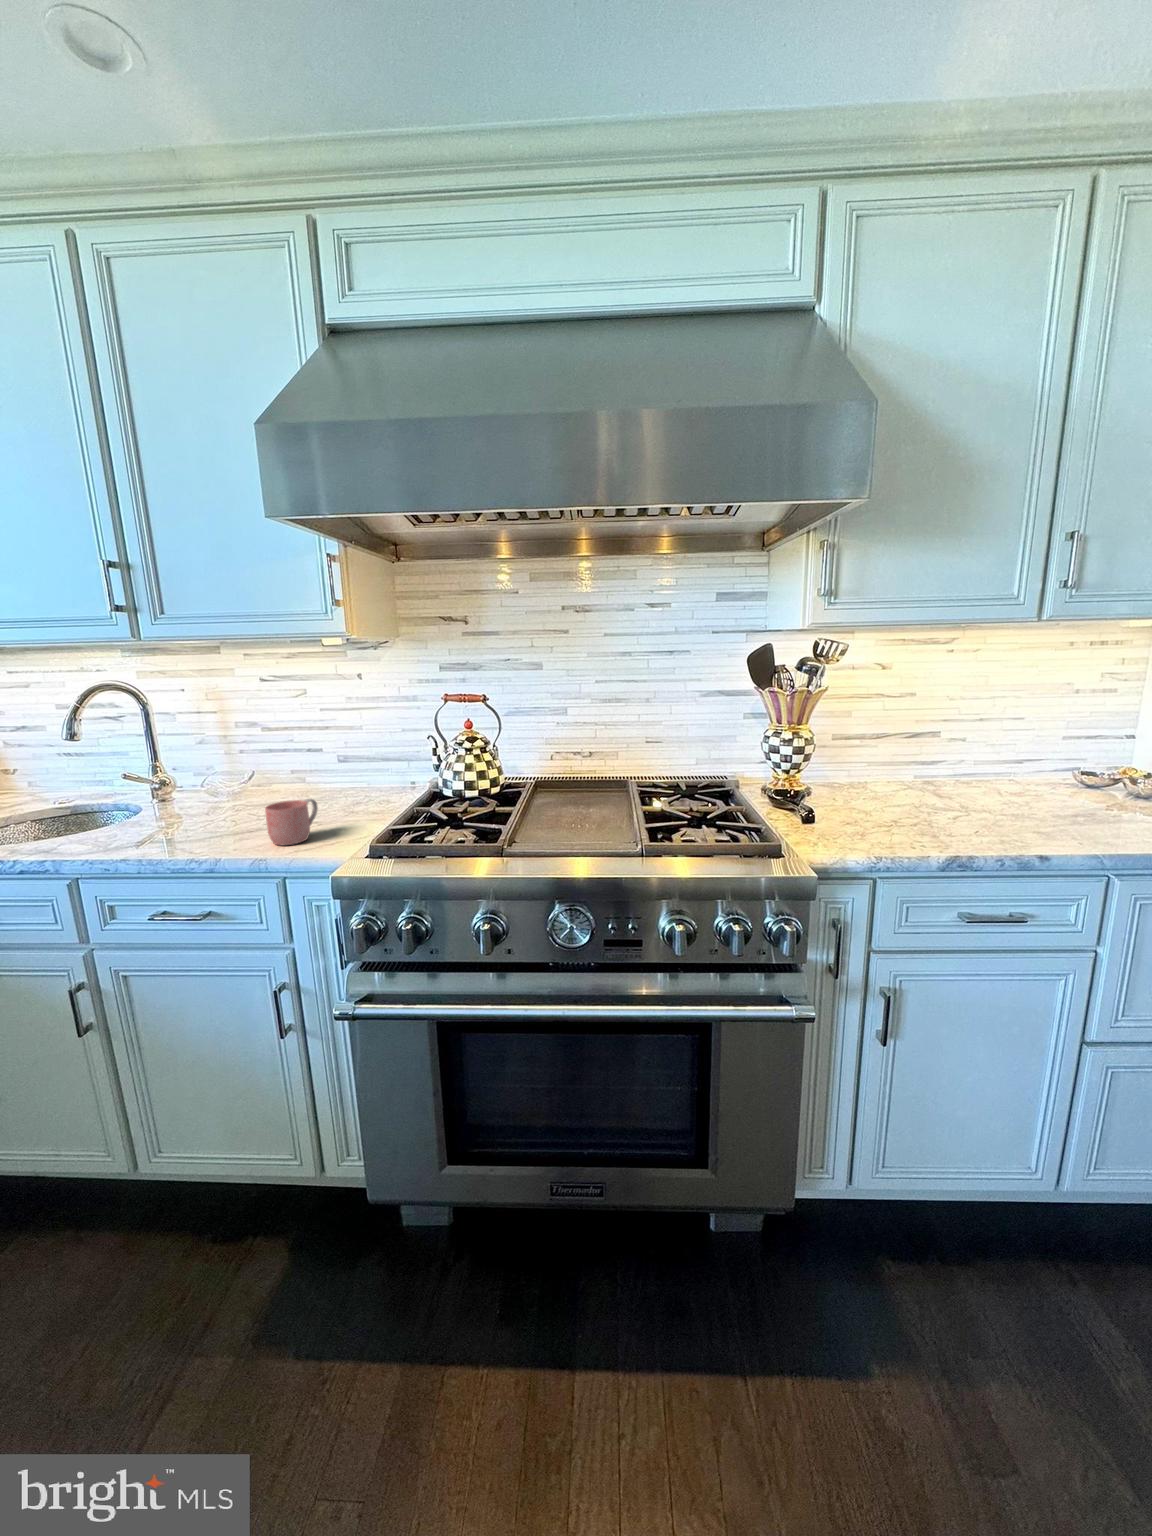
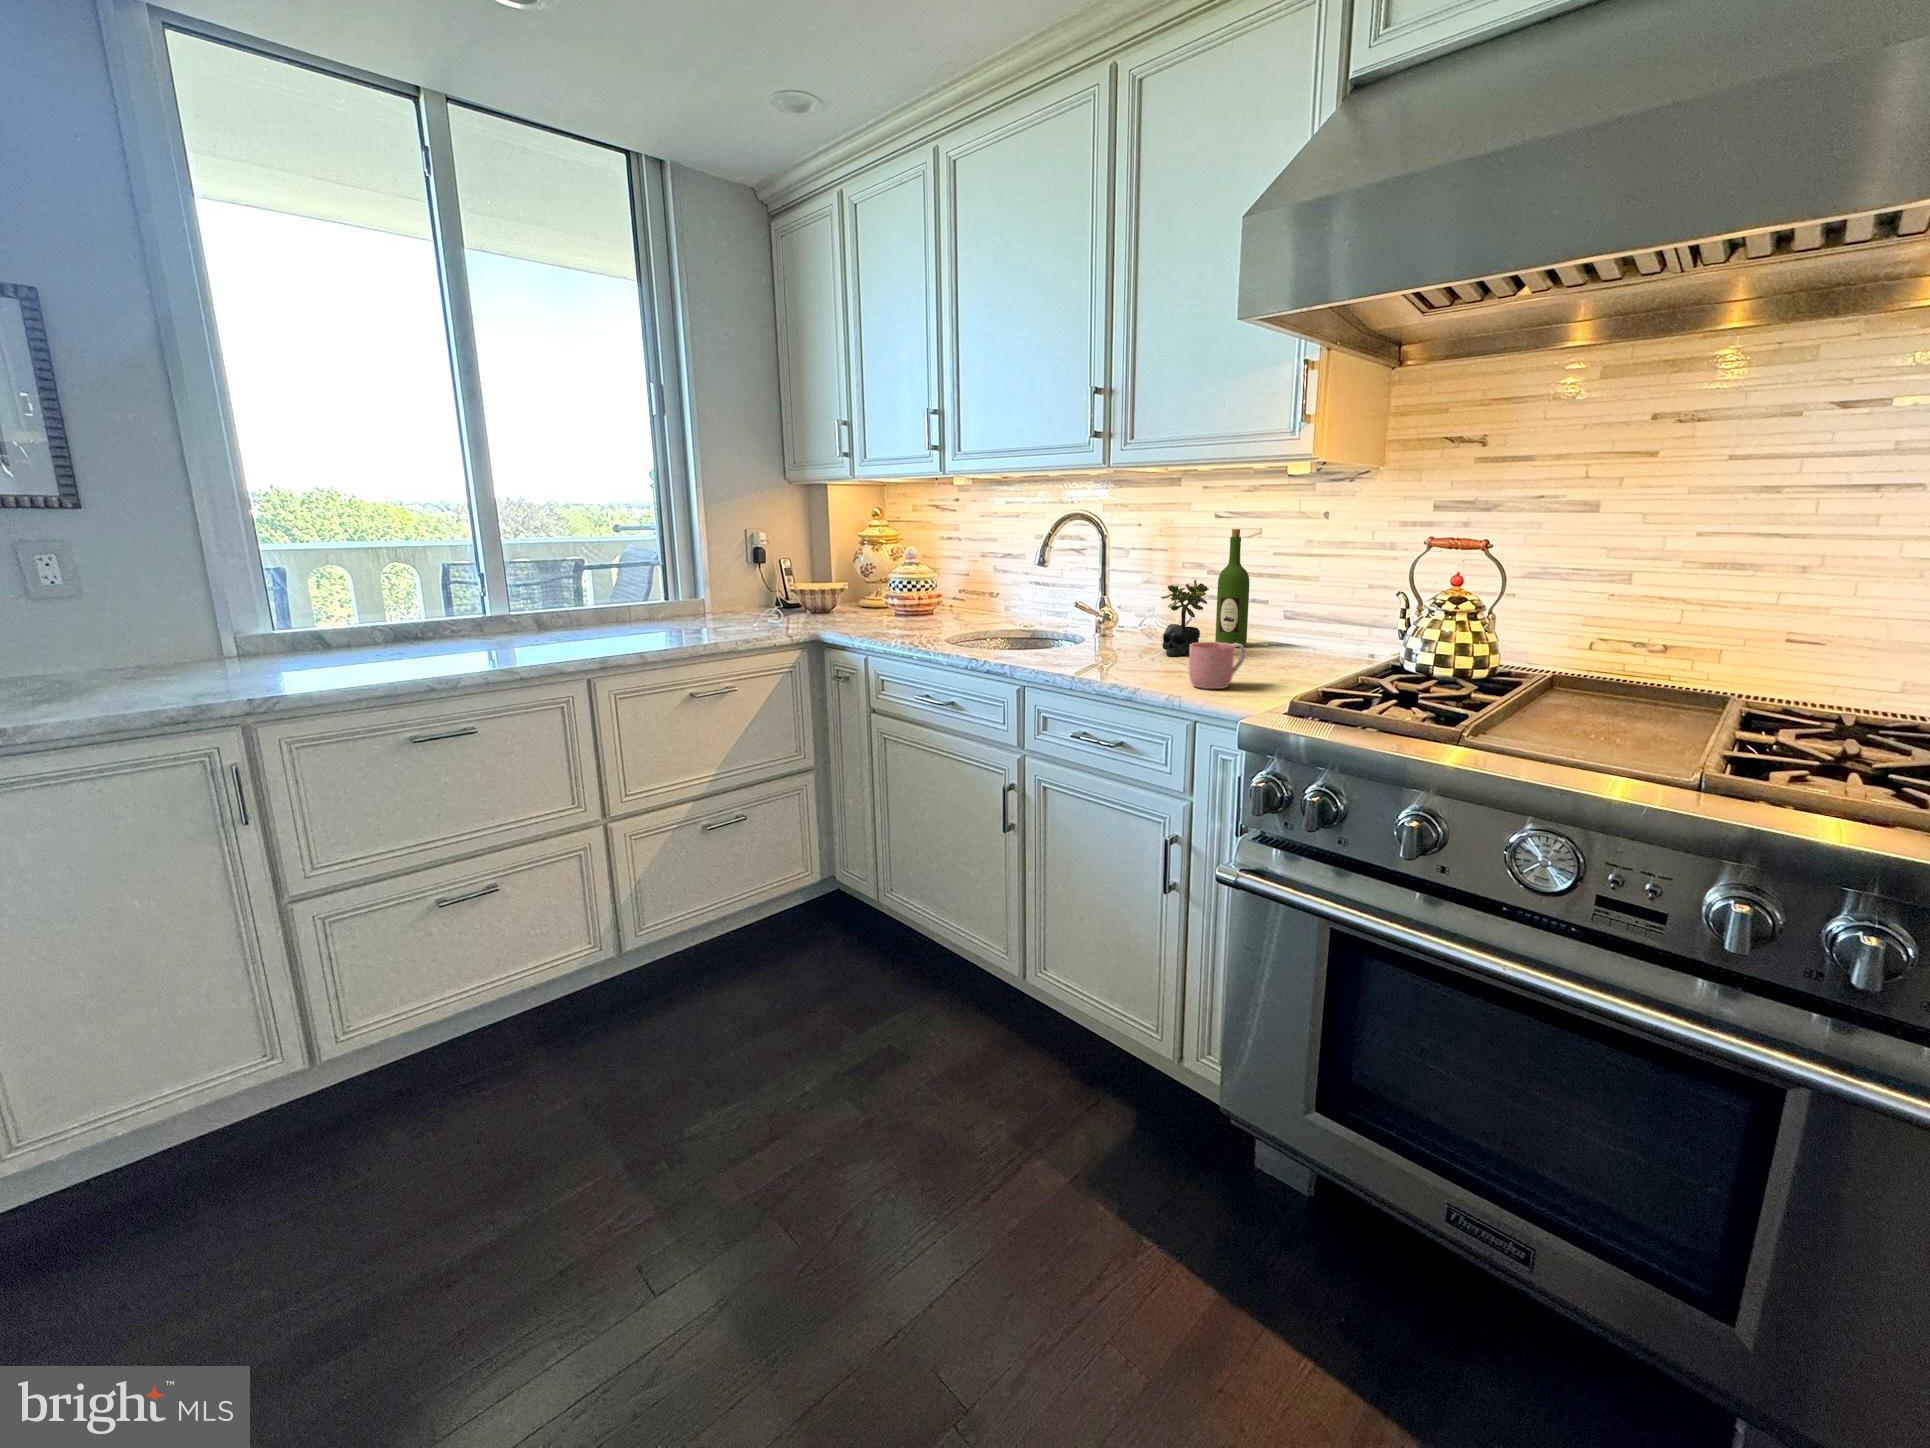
wine bottle: none [274,691,308,794] -> present [1215,529,1249,646]
succulent plant: none [220,740,268,814] -> present [1161,580,1209,656]

